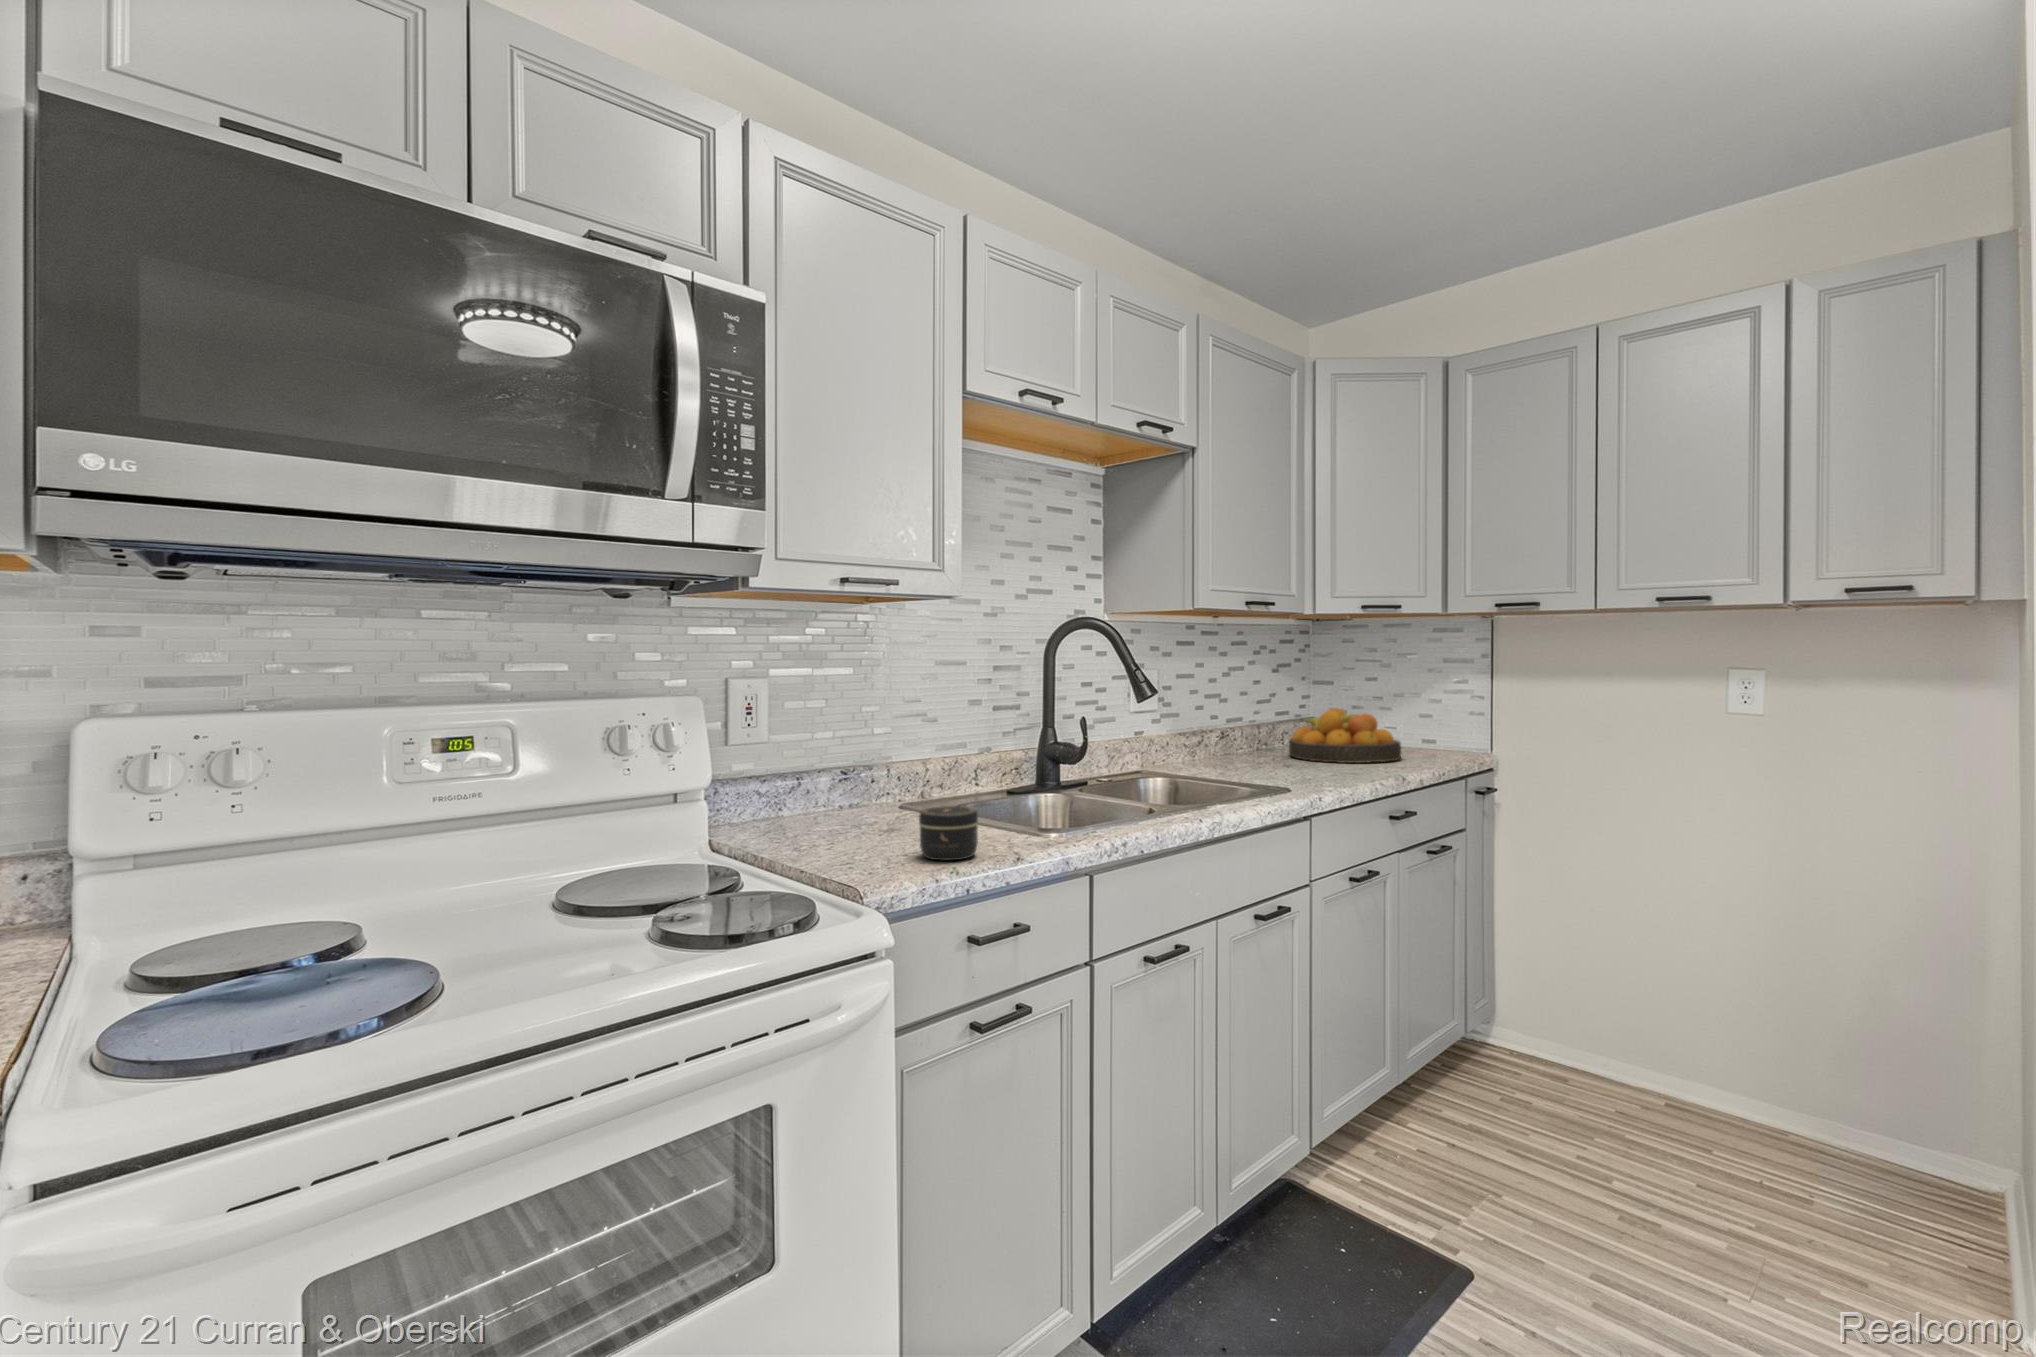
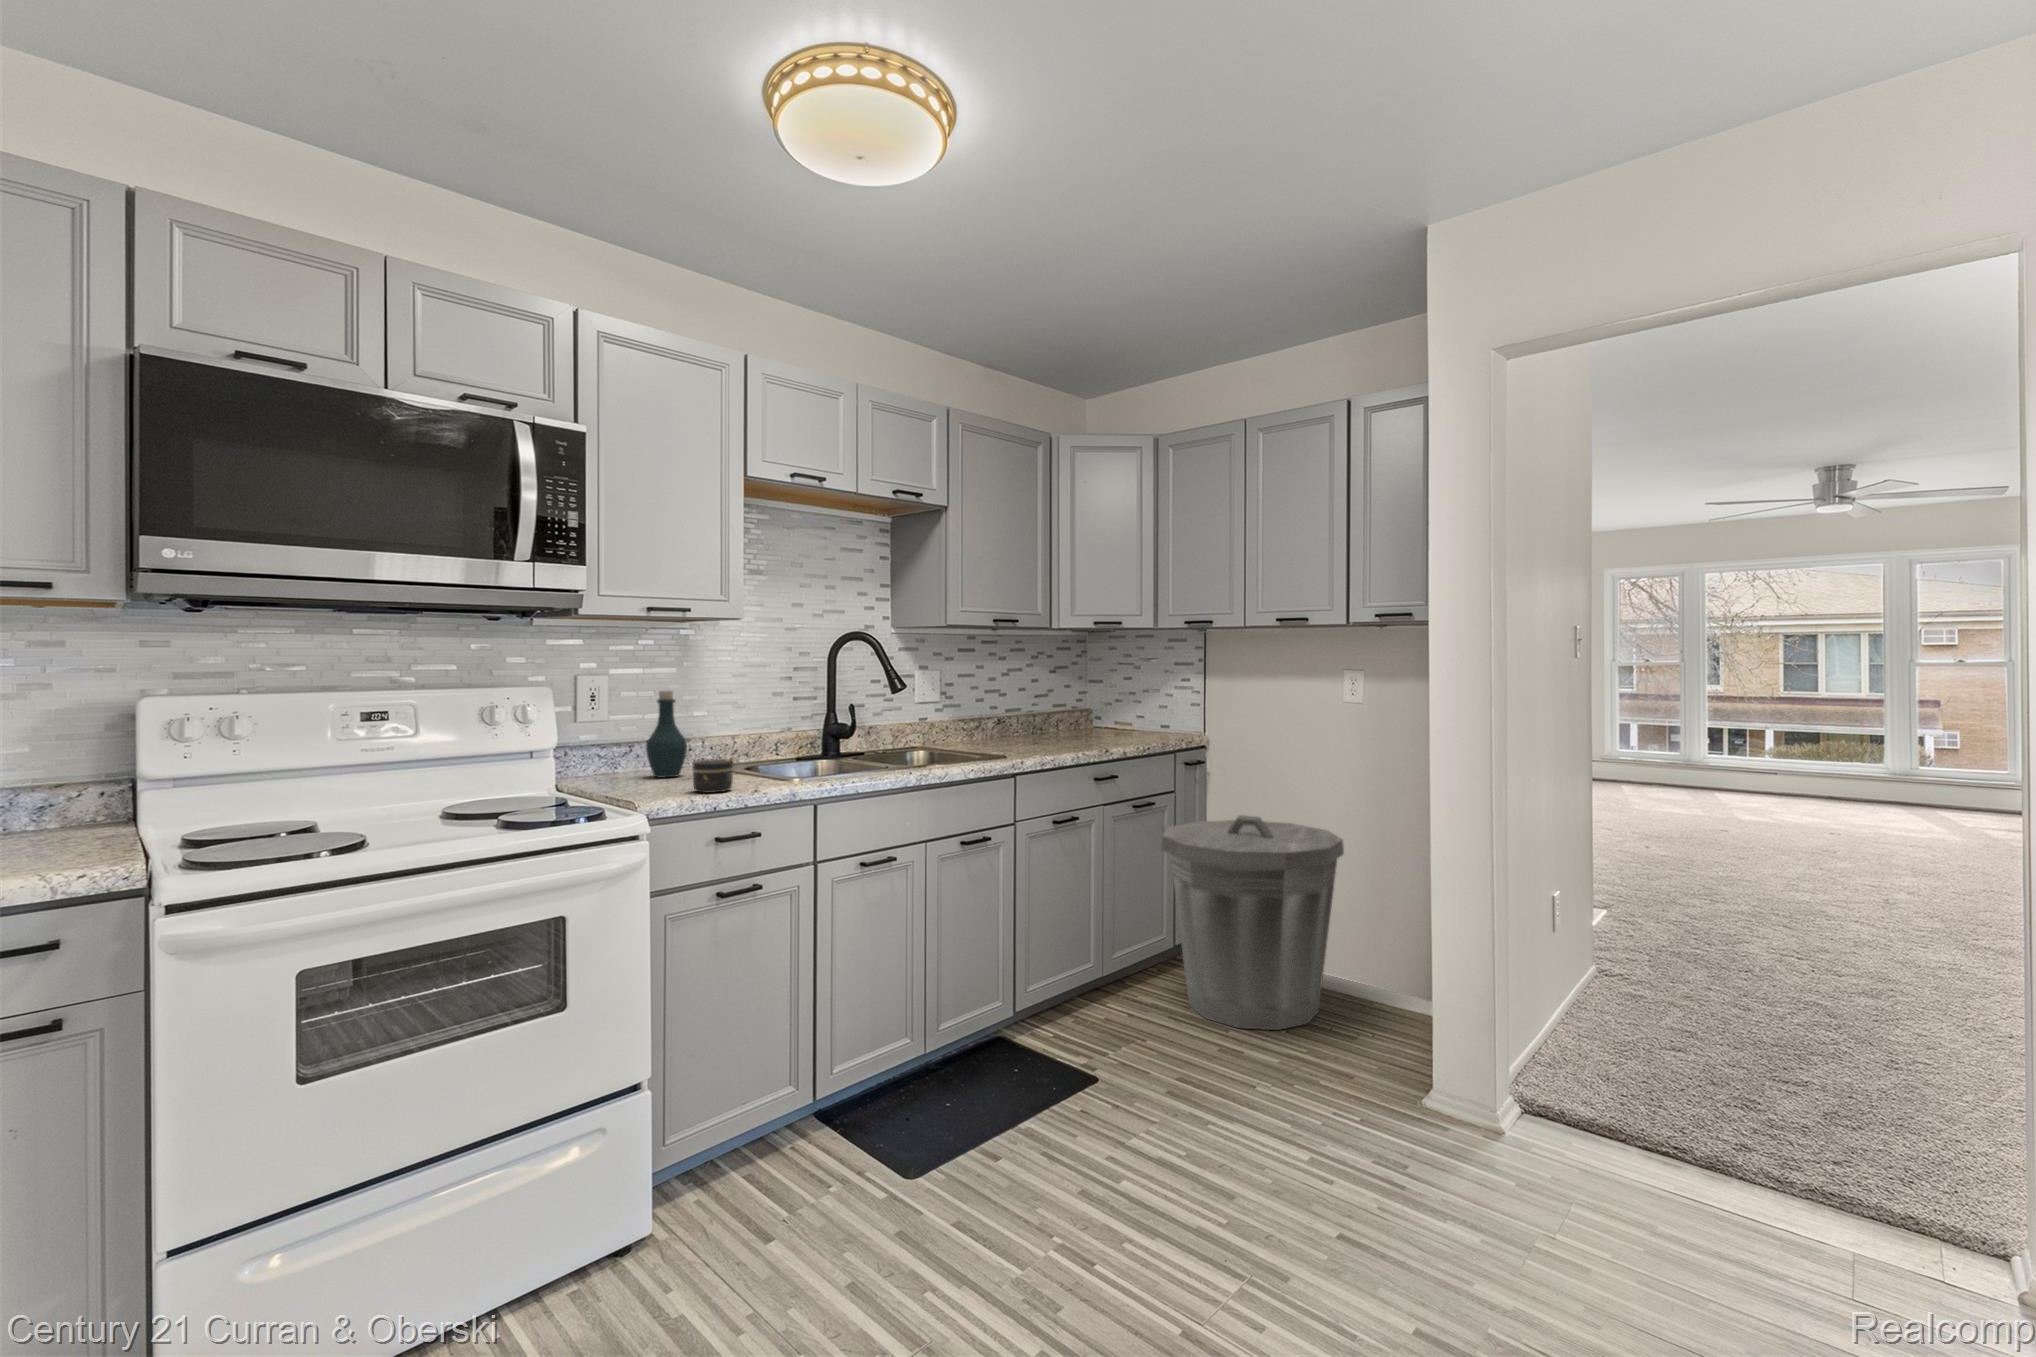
bottle: none [824,700,879,826] -> present [646,690,687,778]
fruit bowl: present [1289,708,1401,763] -> none [1052,701,1134,742]
trash can: none [1477,869,1762,1180] -> present [1161,815,1344,1030]

